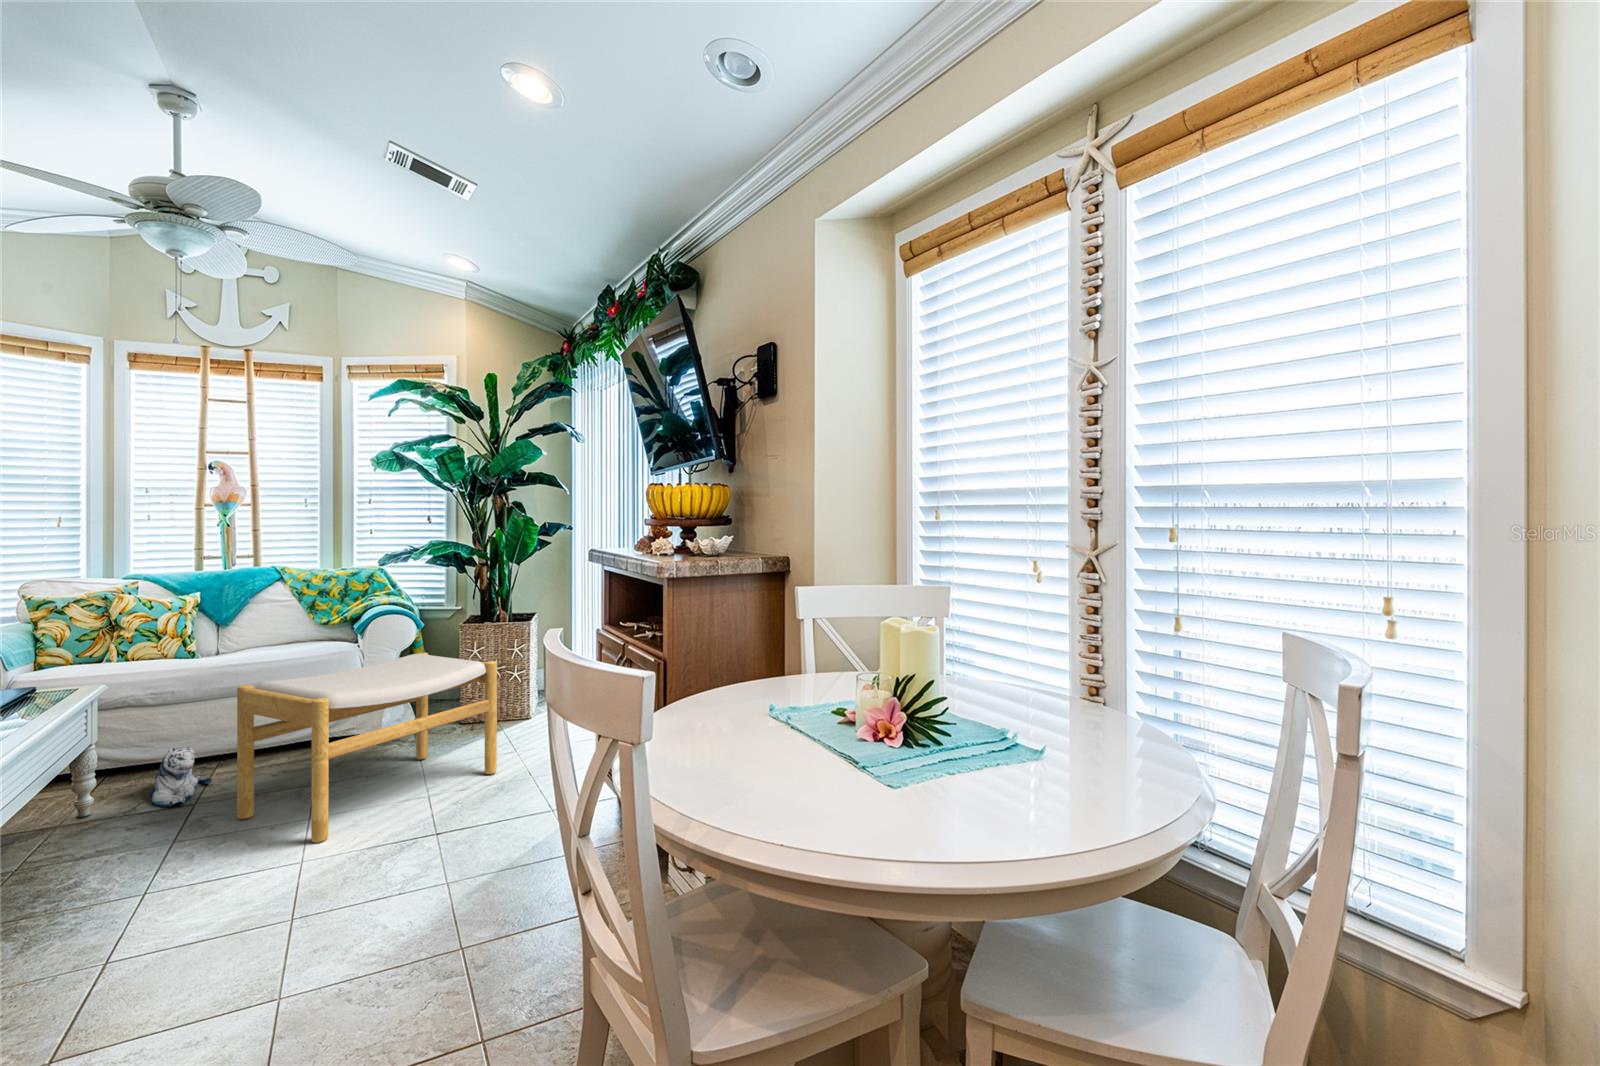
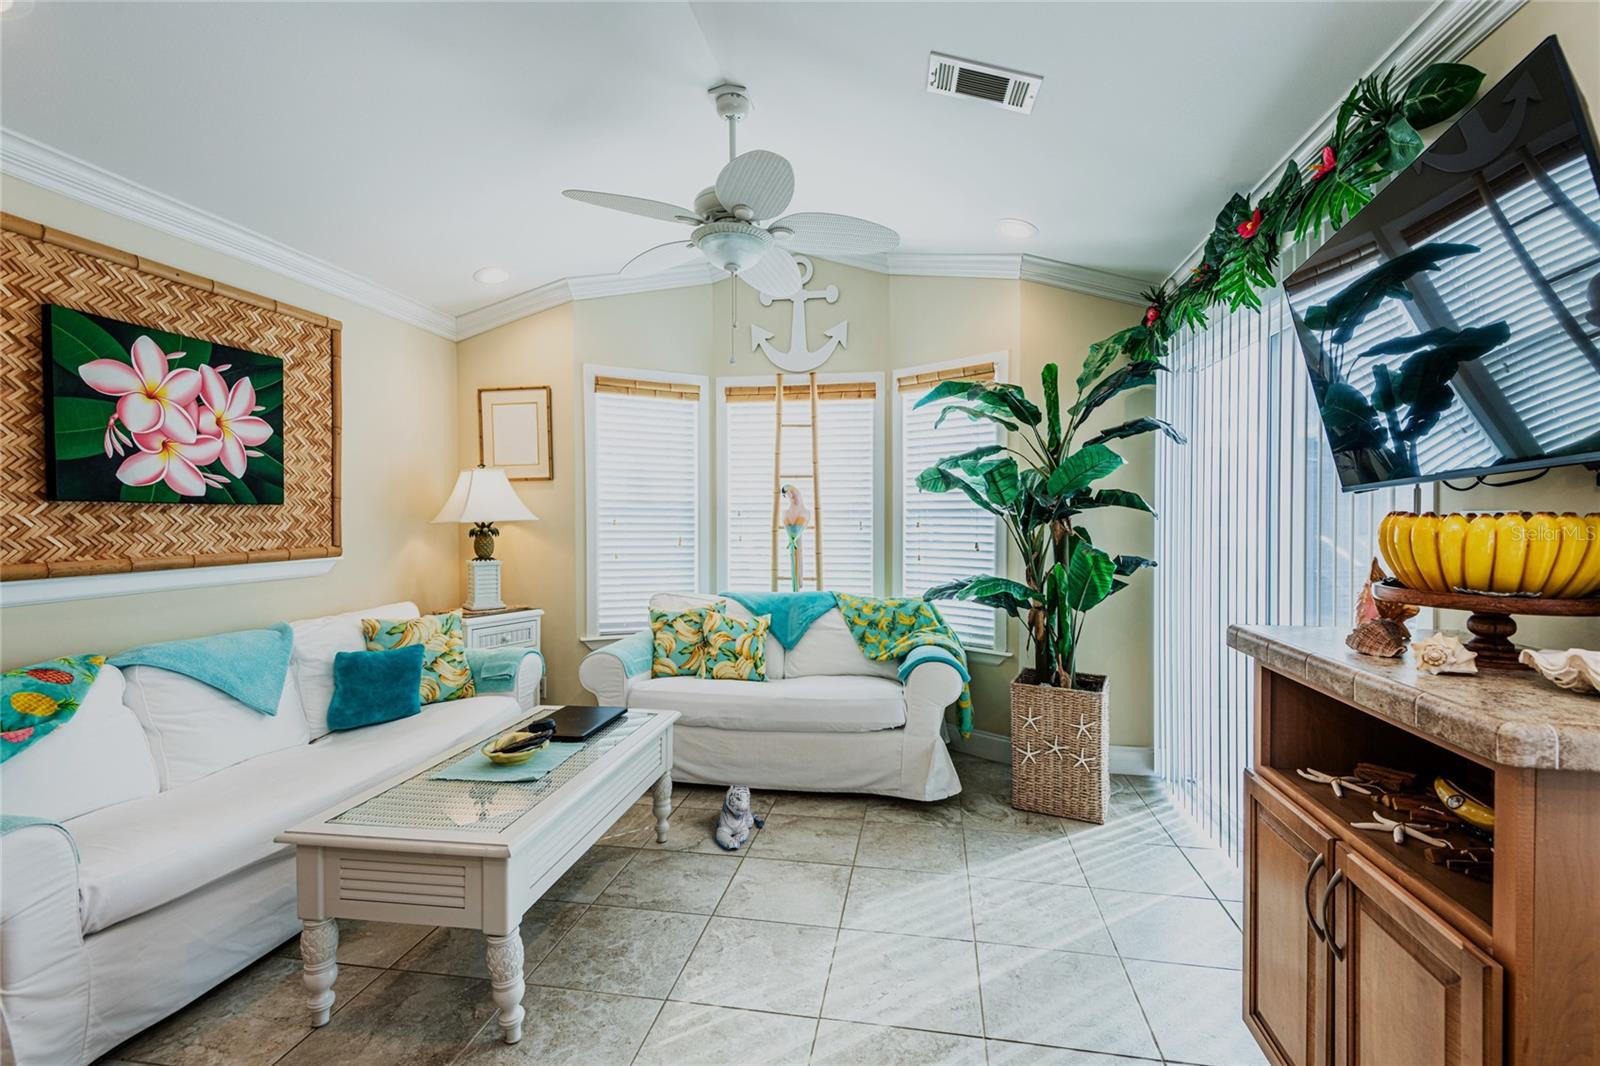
footstool: present [237,653,497,843] -> none [776,720,1061,969]

